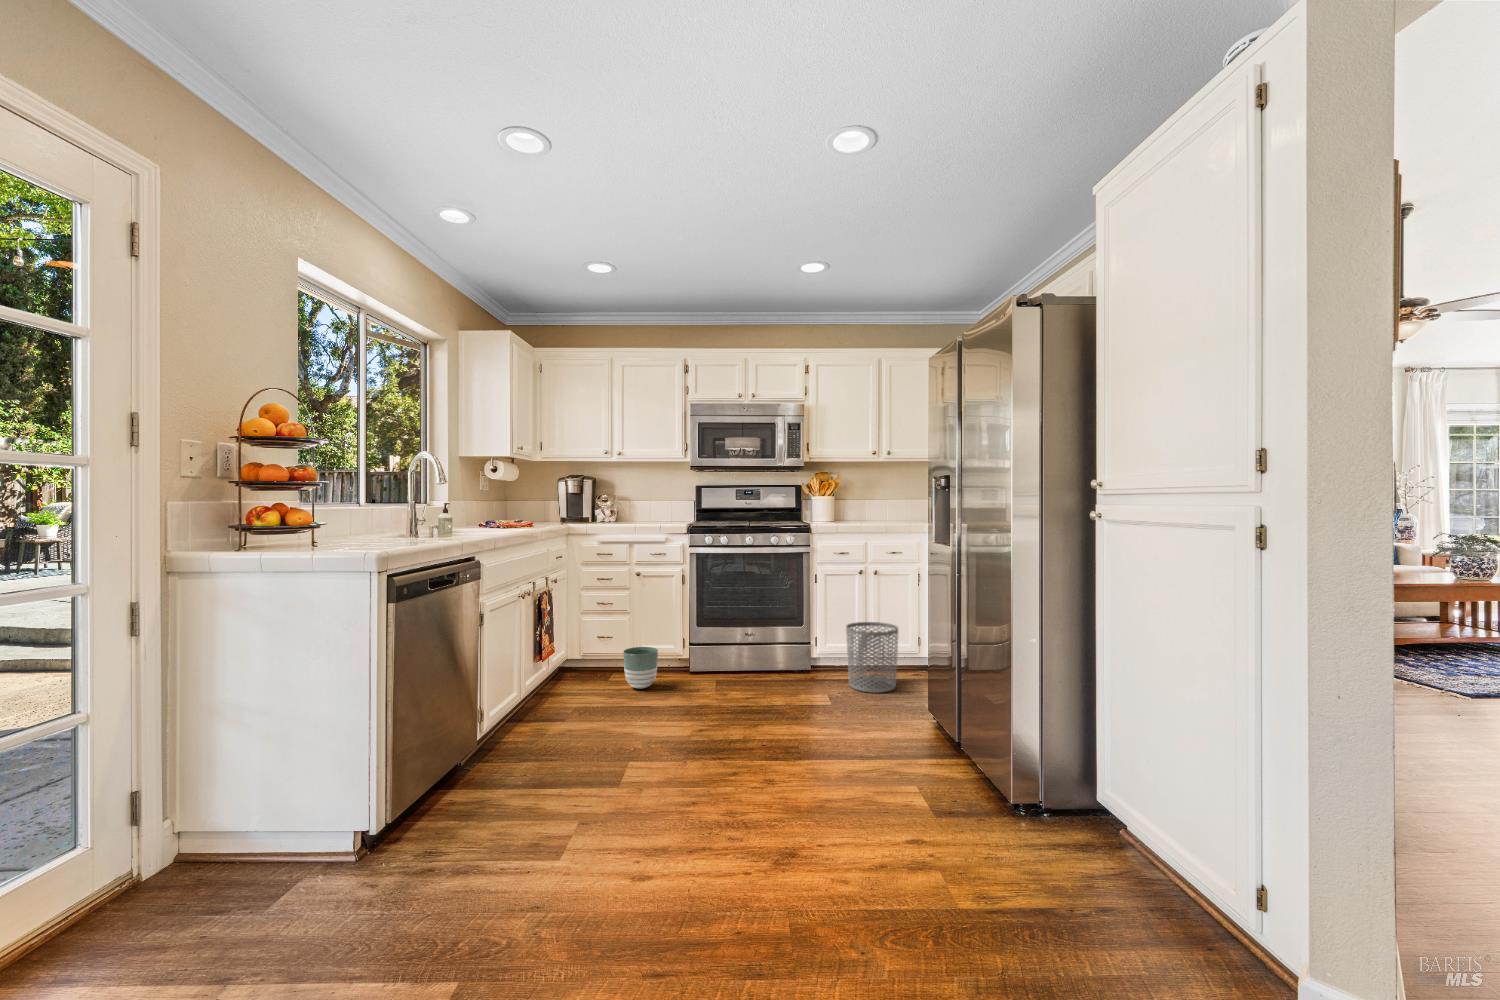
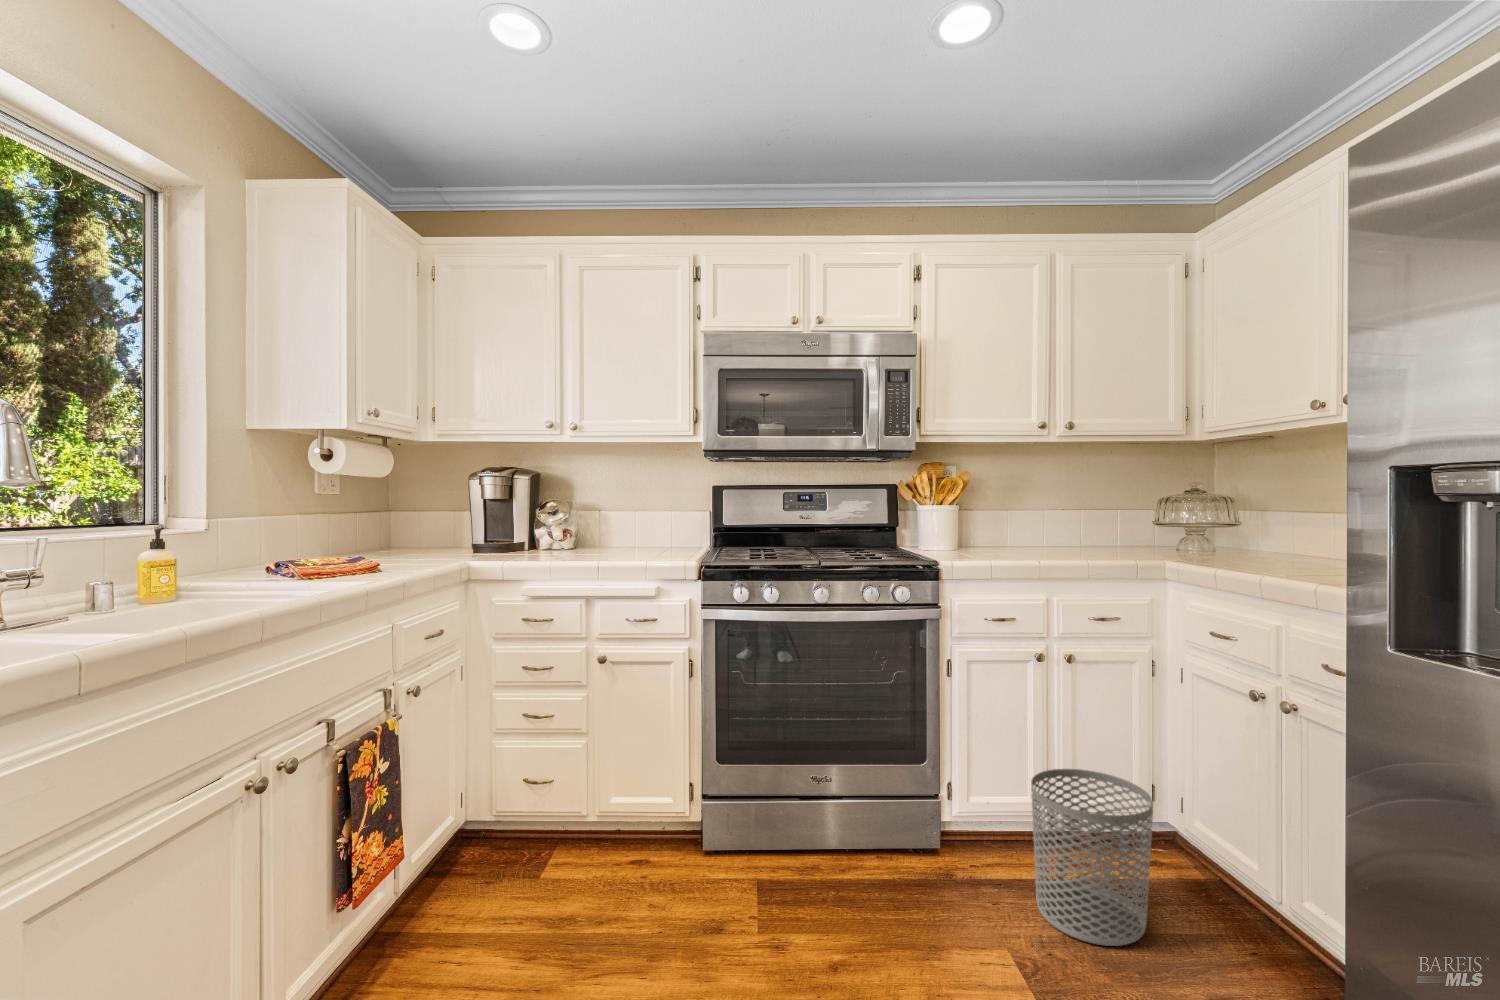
planter: present [623,647,658,689] -> none [563,819,636,920]

